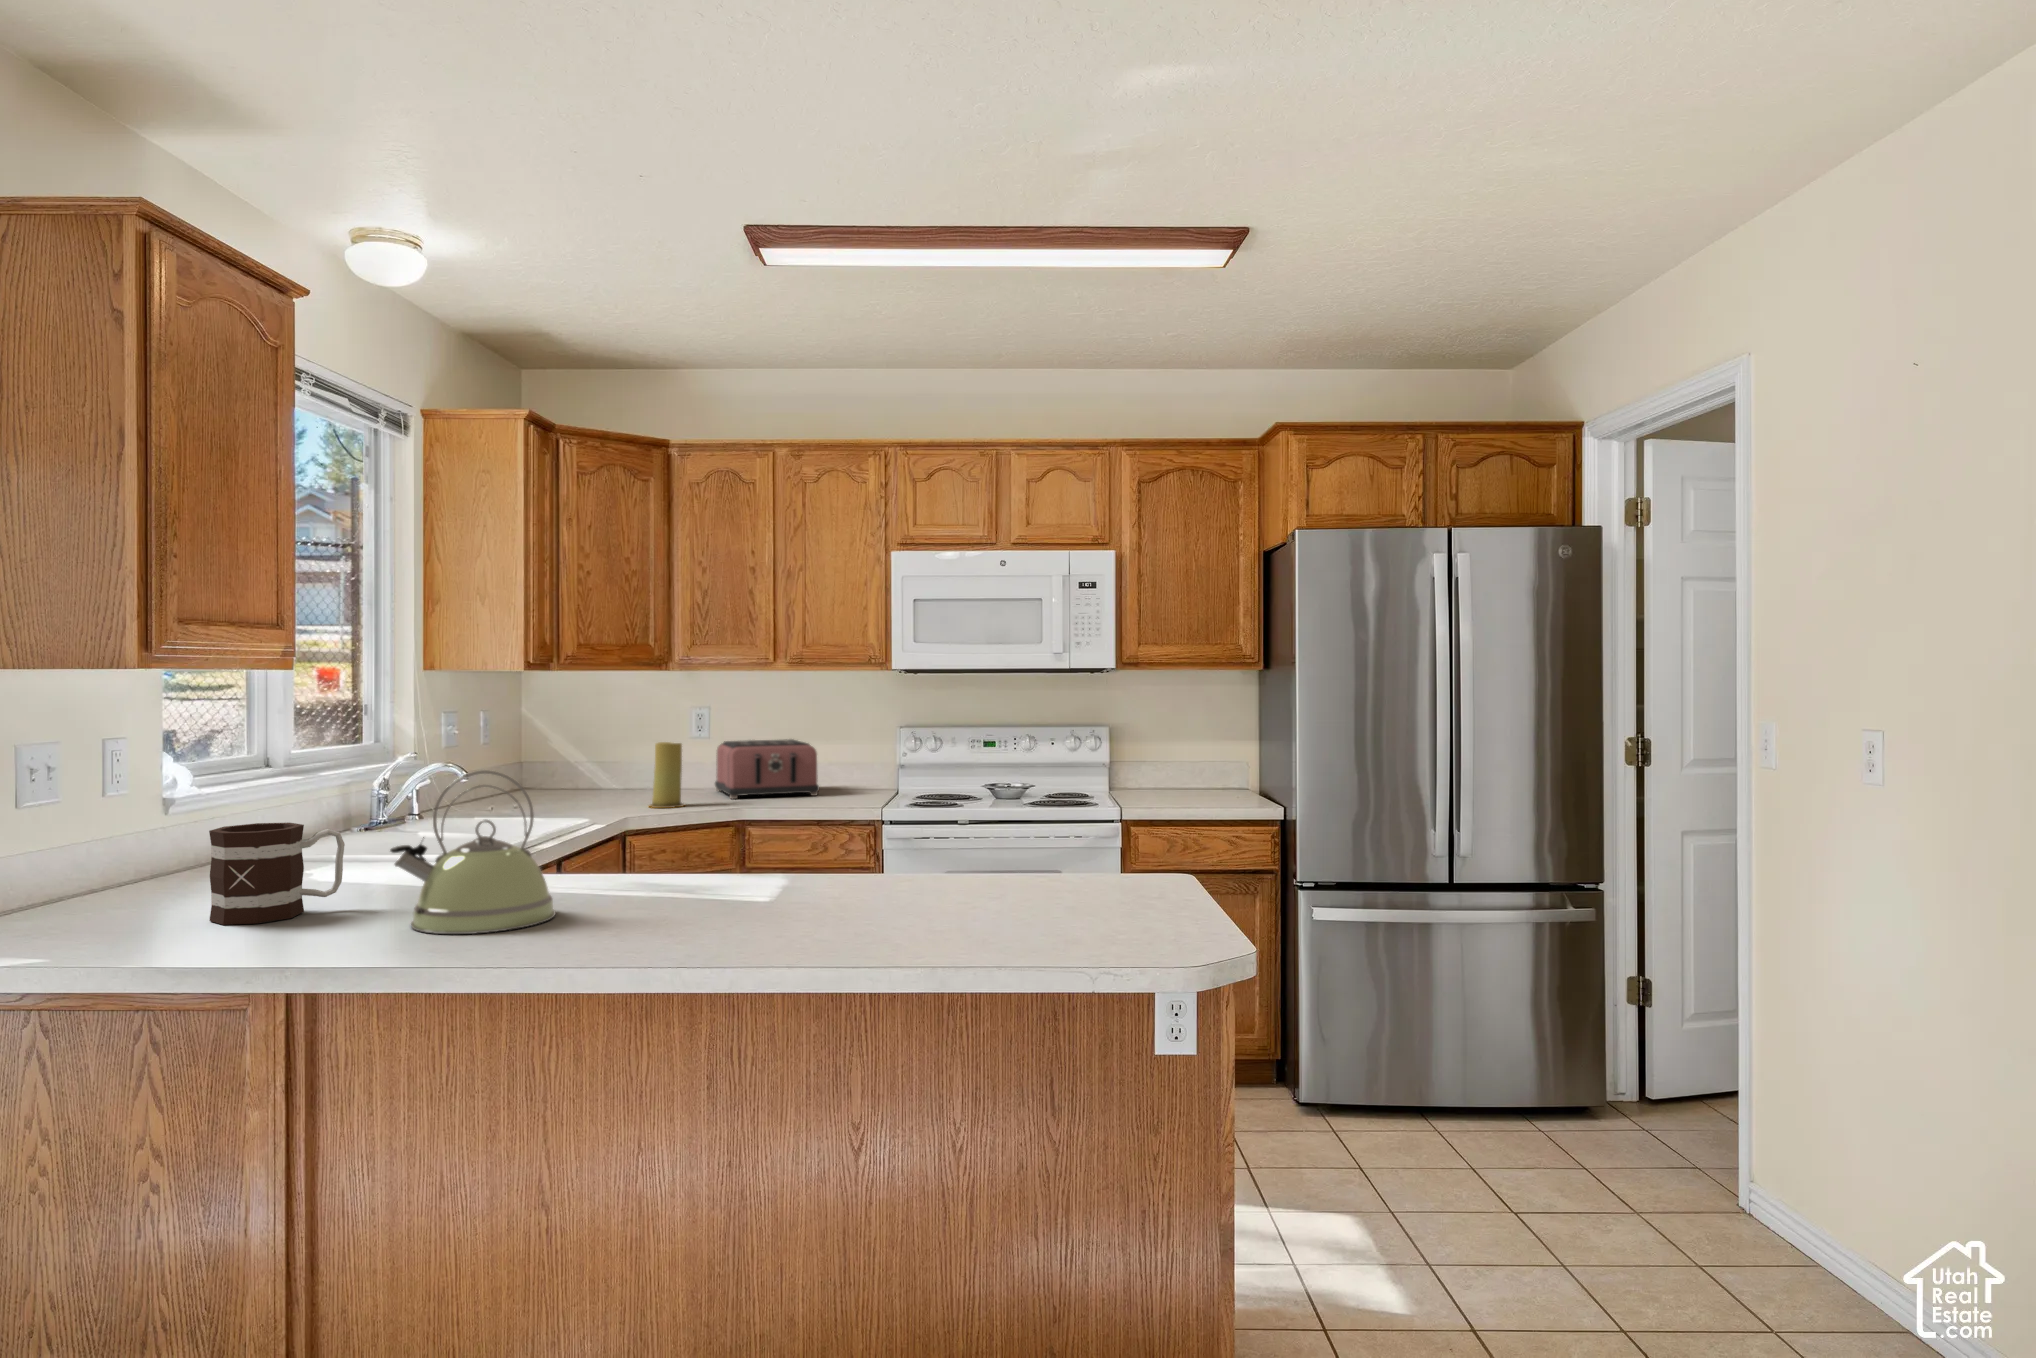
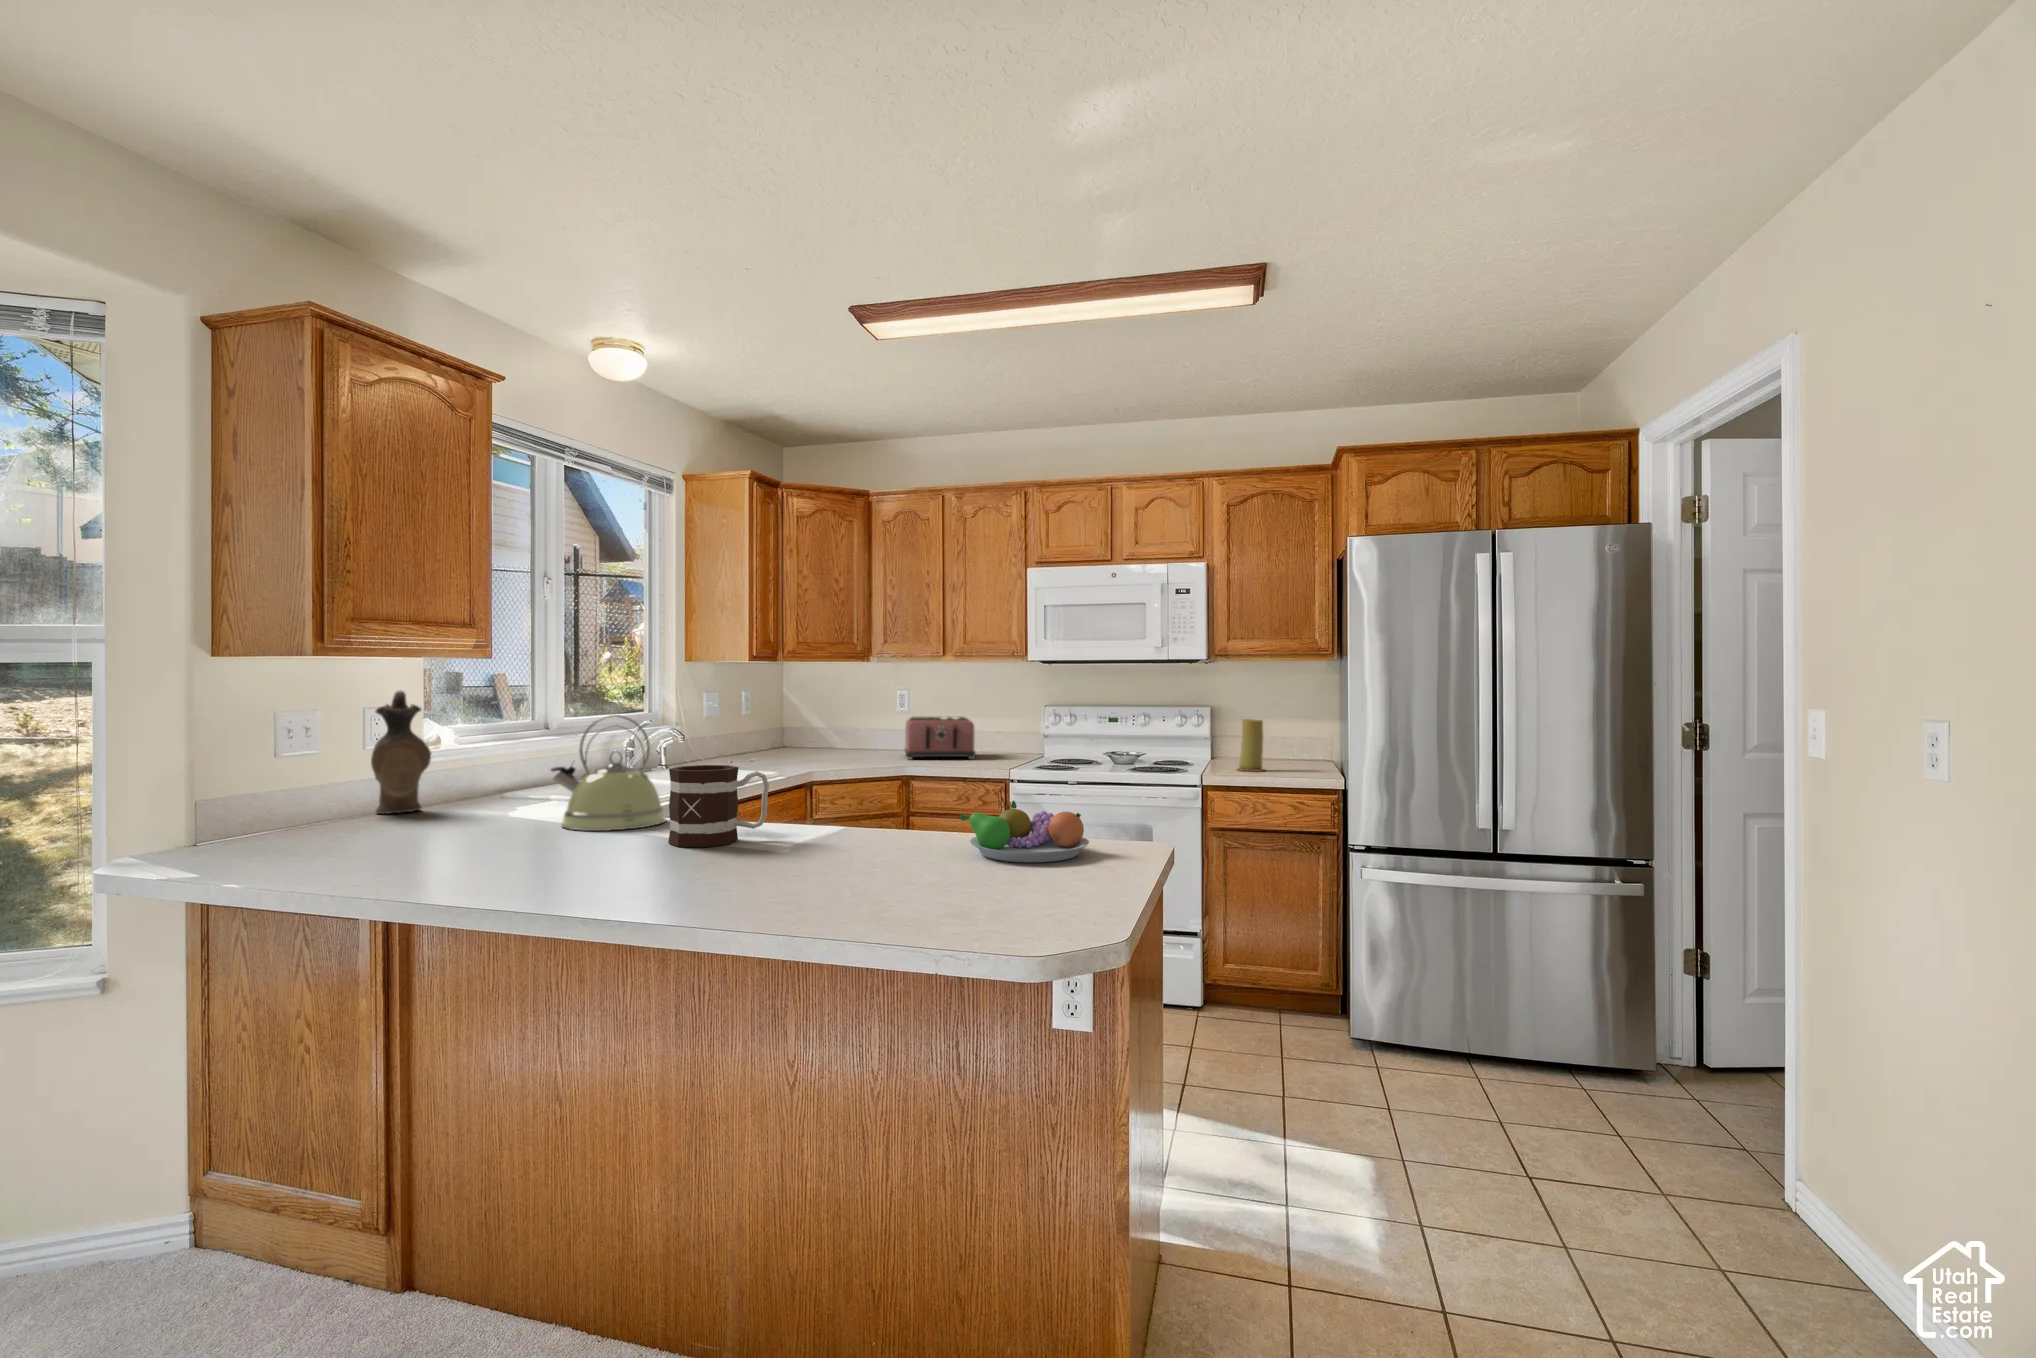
ceramic pitcher: none [66,739,160,925] -> present [371,691,431,814]
candle: present [649,742,684,808] -> present [1238,719,1264,772]
mug: present [209,823,345,925] -> present [668,765,769,847]
fruit bowl: none [1003,866,1163,943] -> present [960,800,1089,863]

